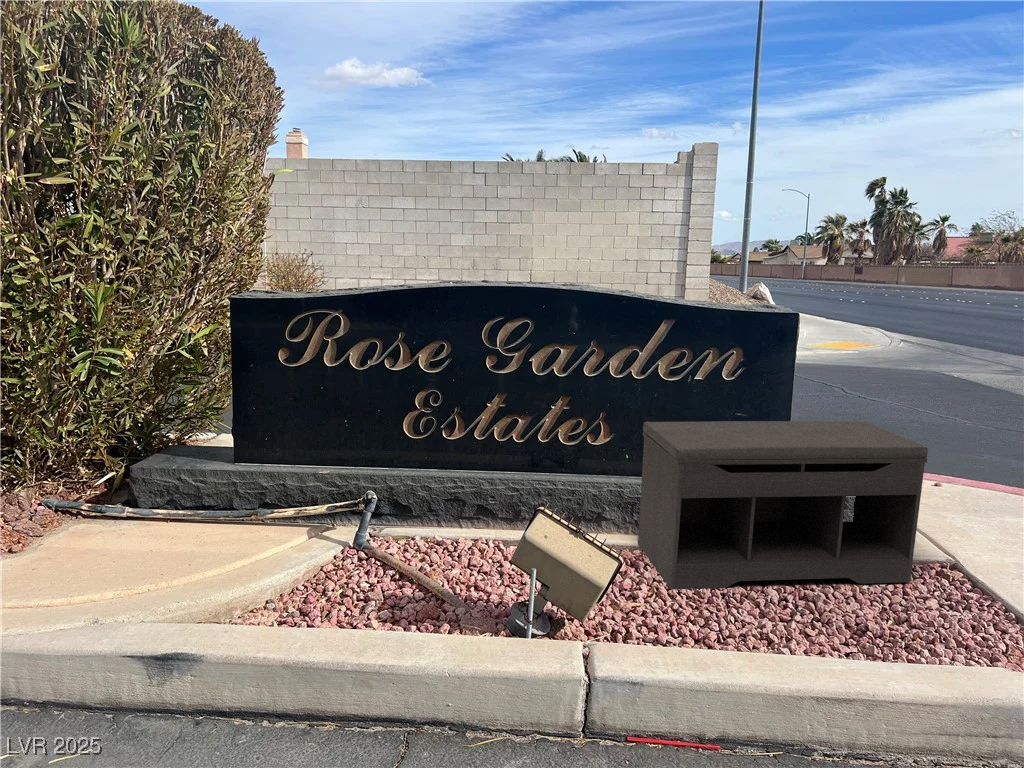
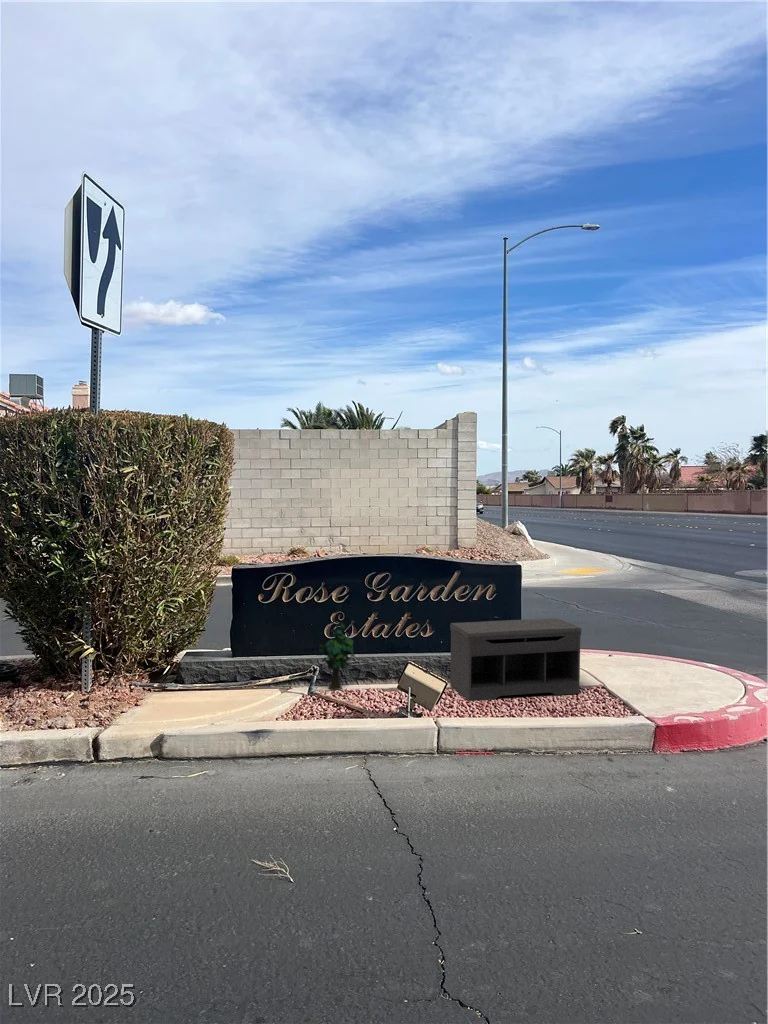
decorative plant: none [372,411,451,540] -> present [318,623,355,690]

